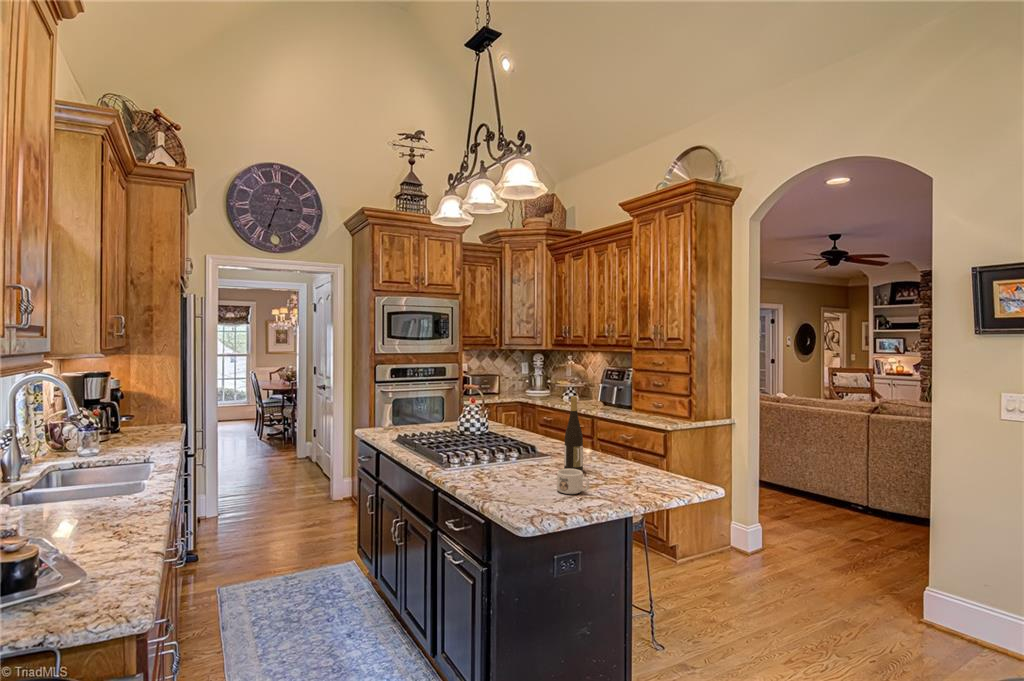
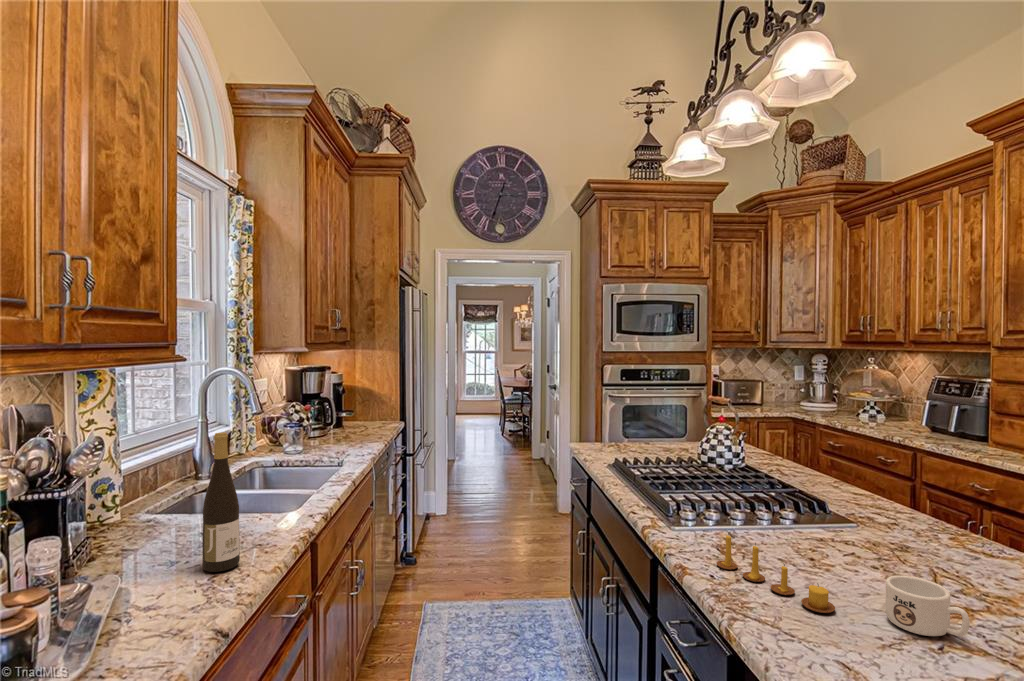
wine bottle: present [564,396,583,471] -> present [203,432,240,572]
candle: none [475,462,534,493] -> present [717,533,835,613]

